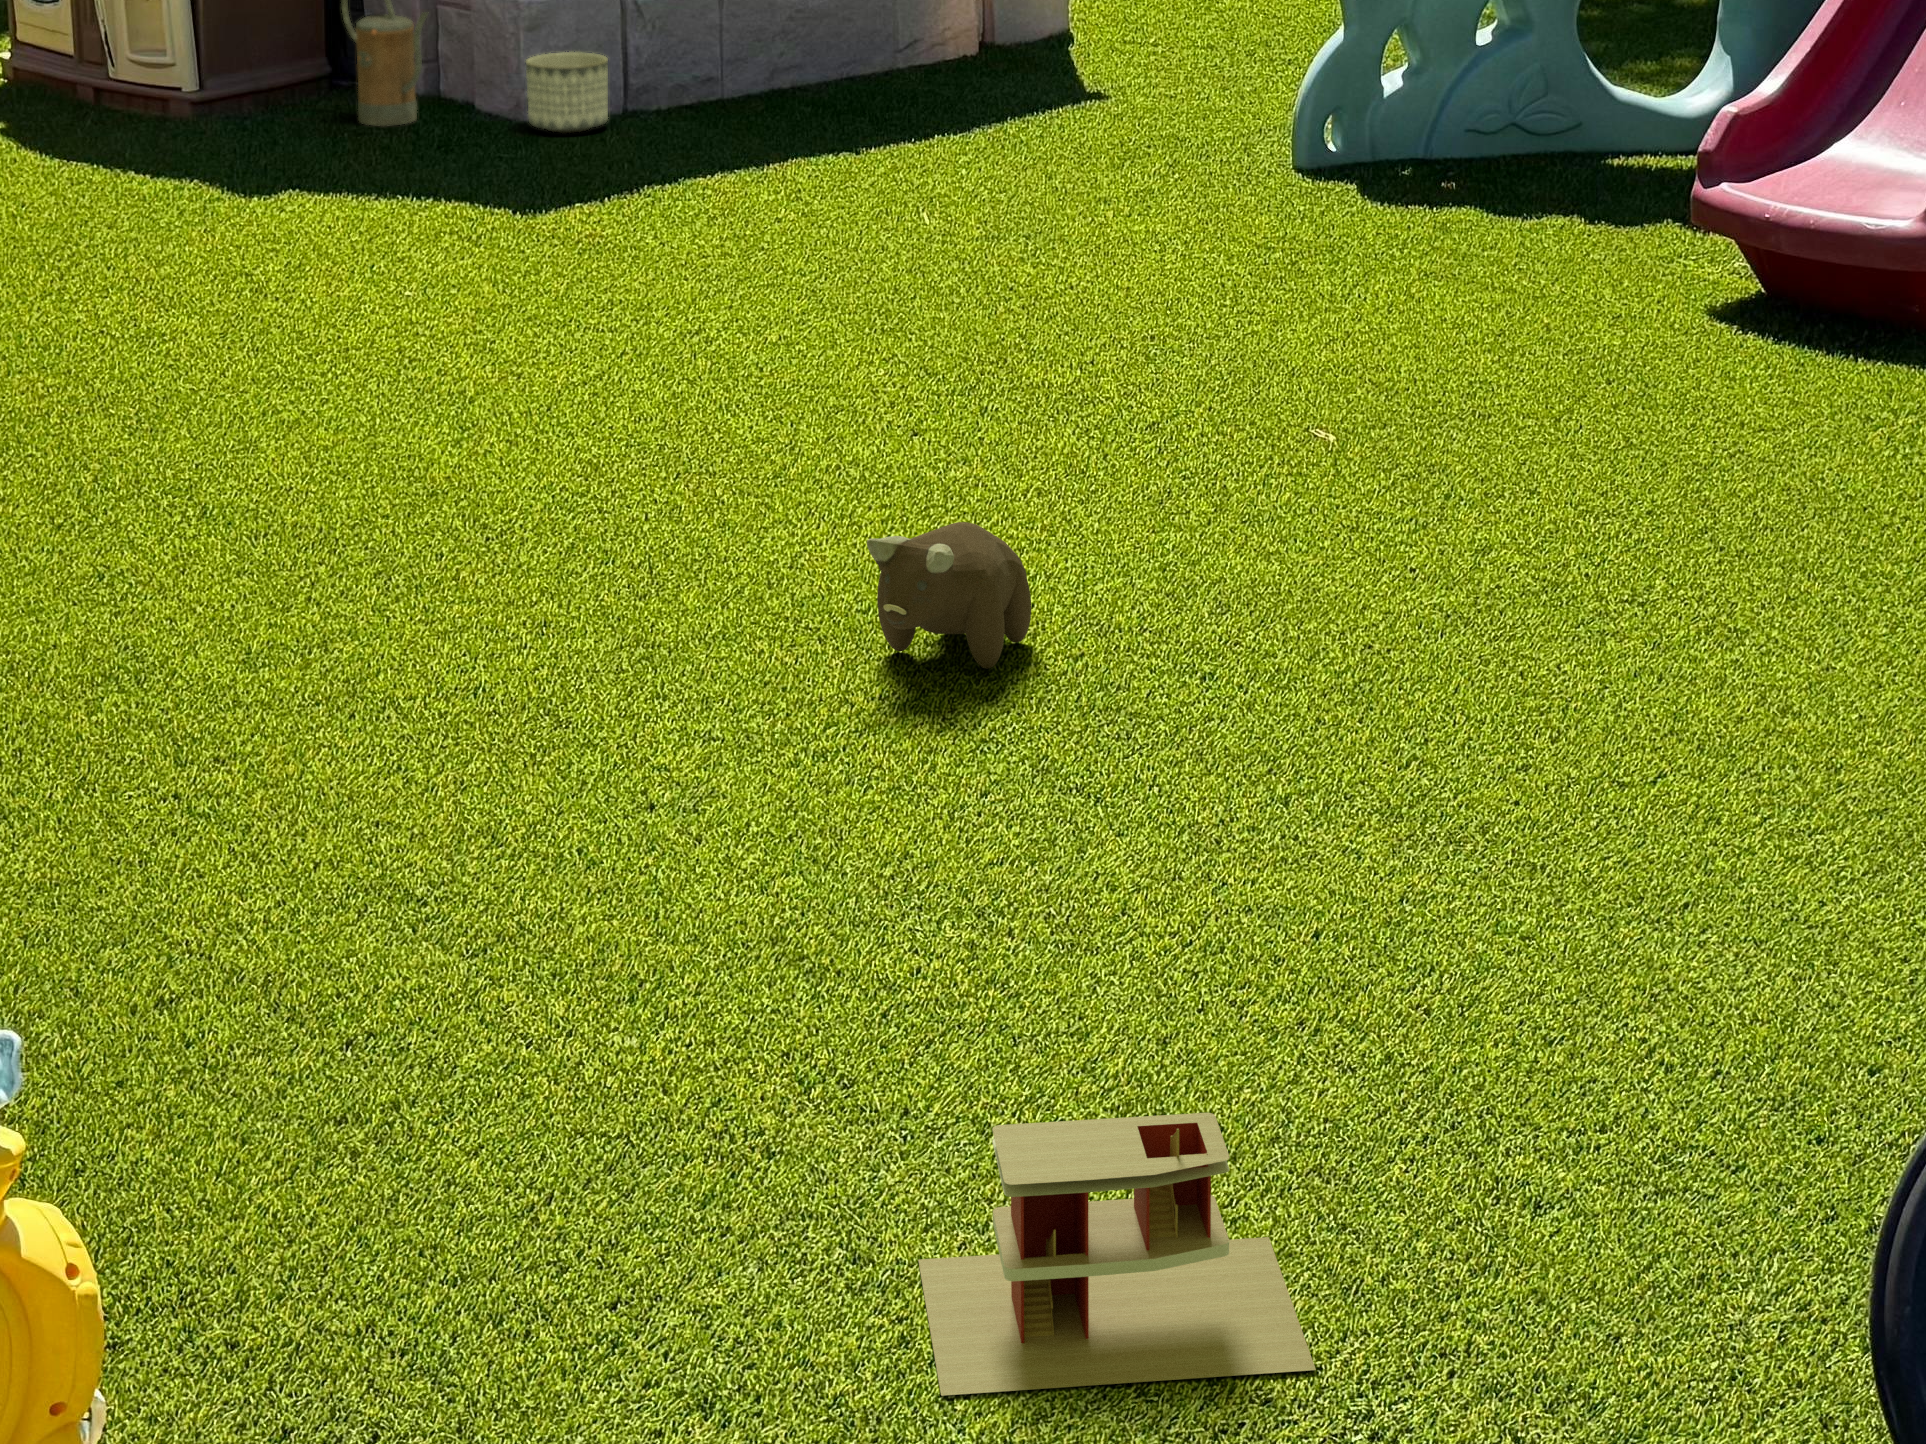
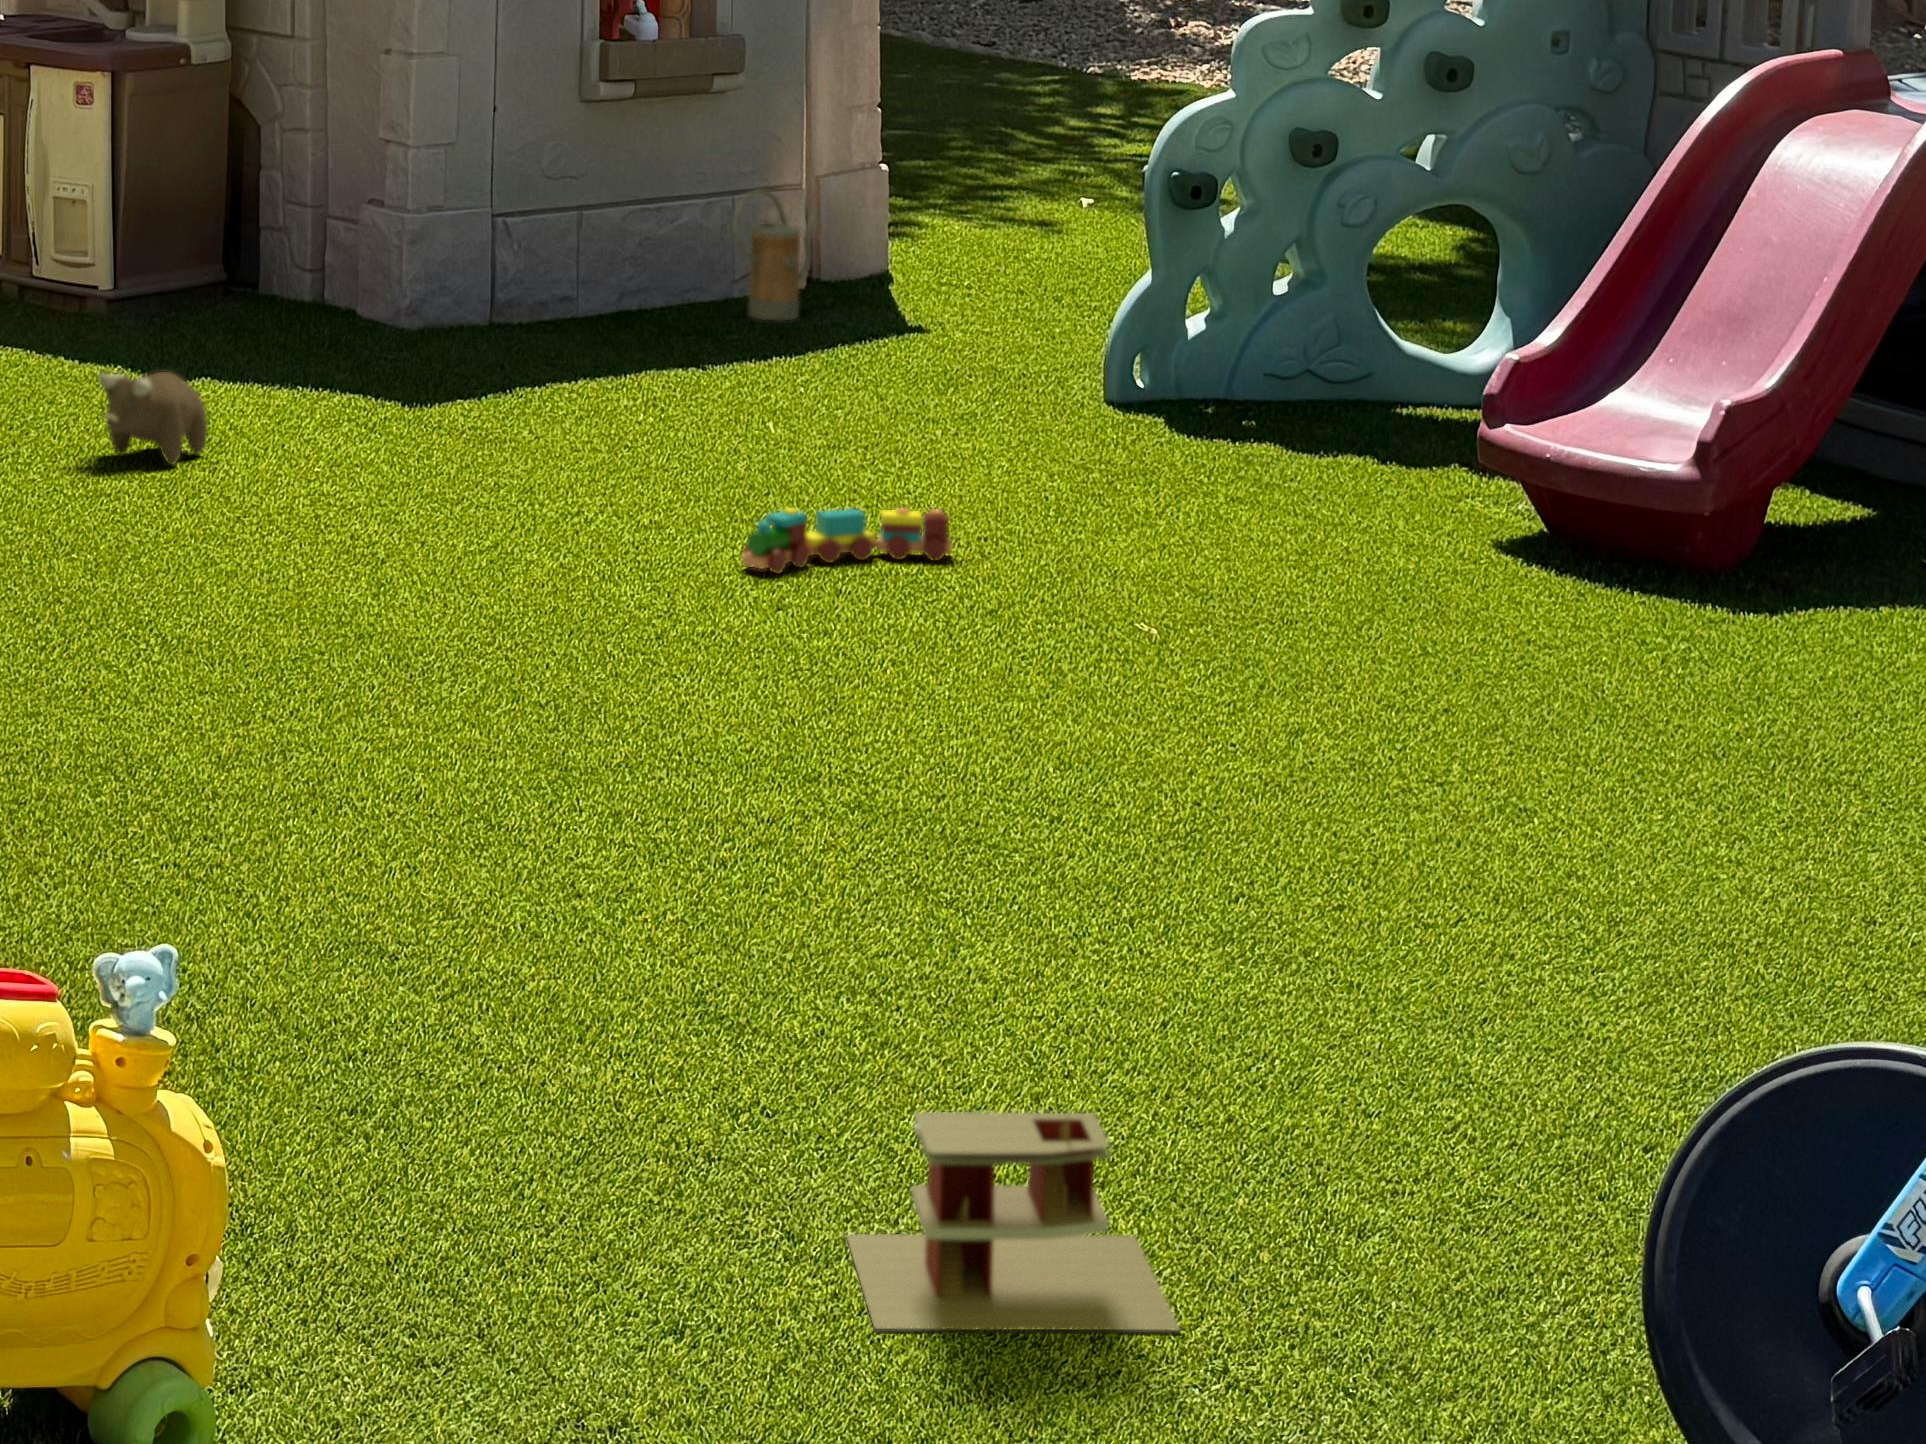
watering can: present [341,0,428,126] -> present [732,189,819,320]
planter: present [526,52,608,133] -> none [402,275,476,348]
toy train: none [879,305,1116,386] -> present [742,508,952,574]
plush toy: present [867,522,1031,669] -> present [98,372,208,464]

